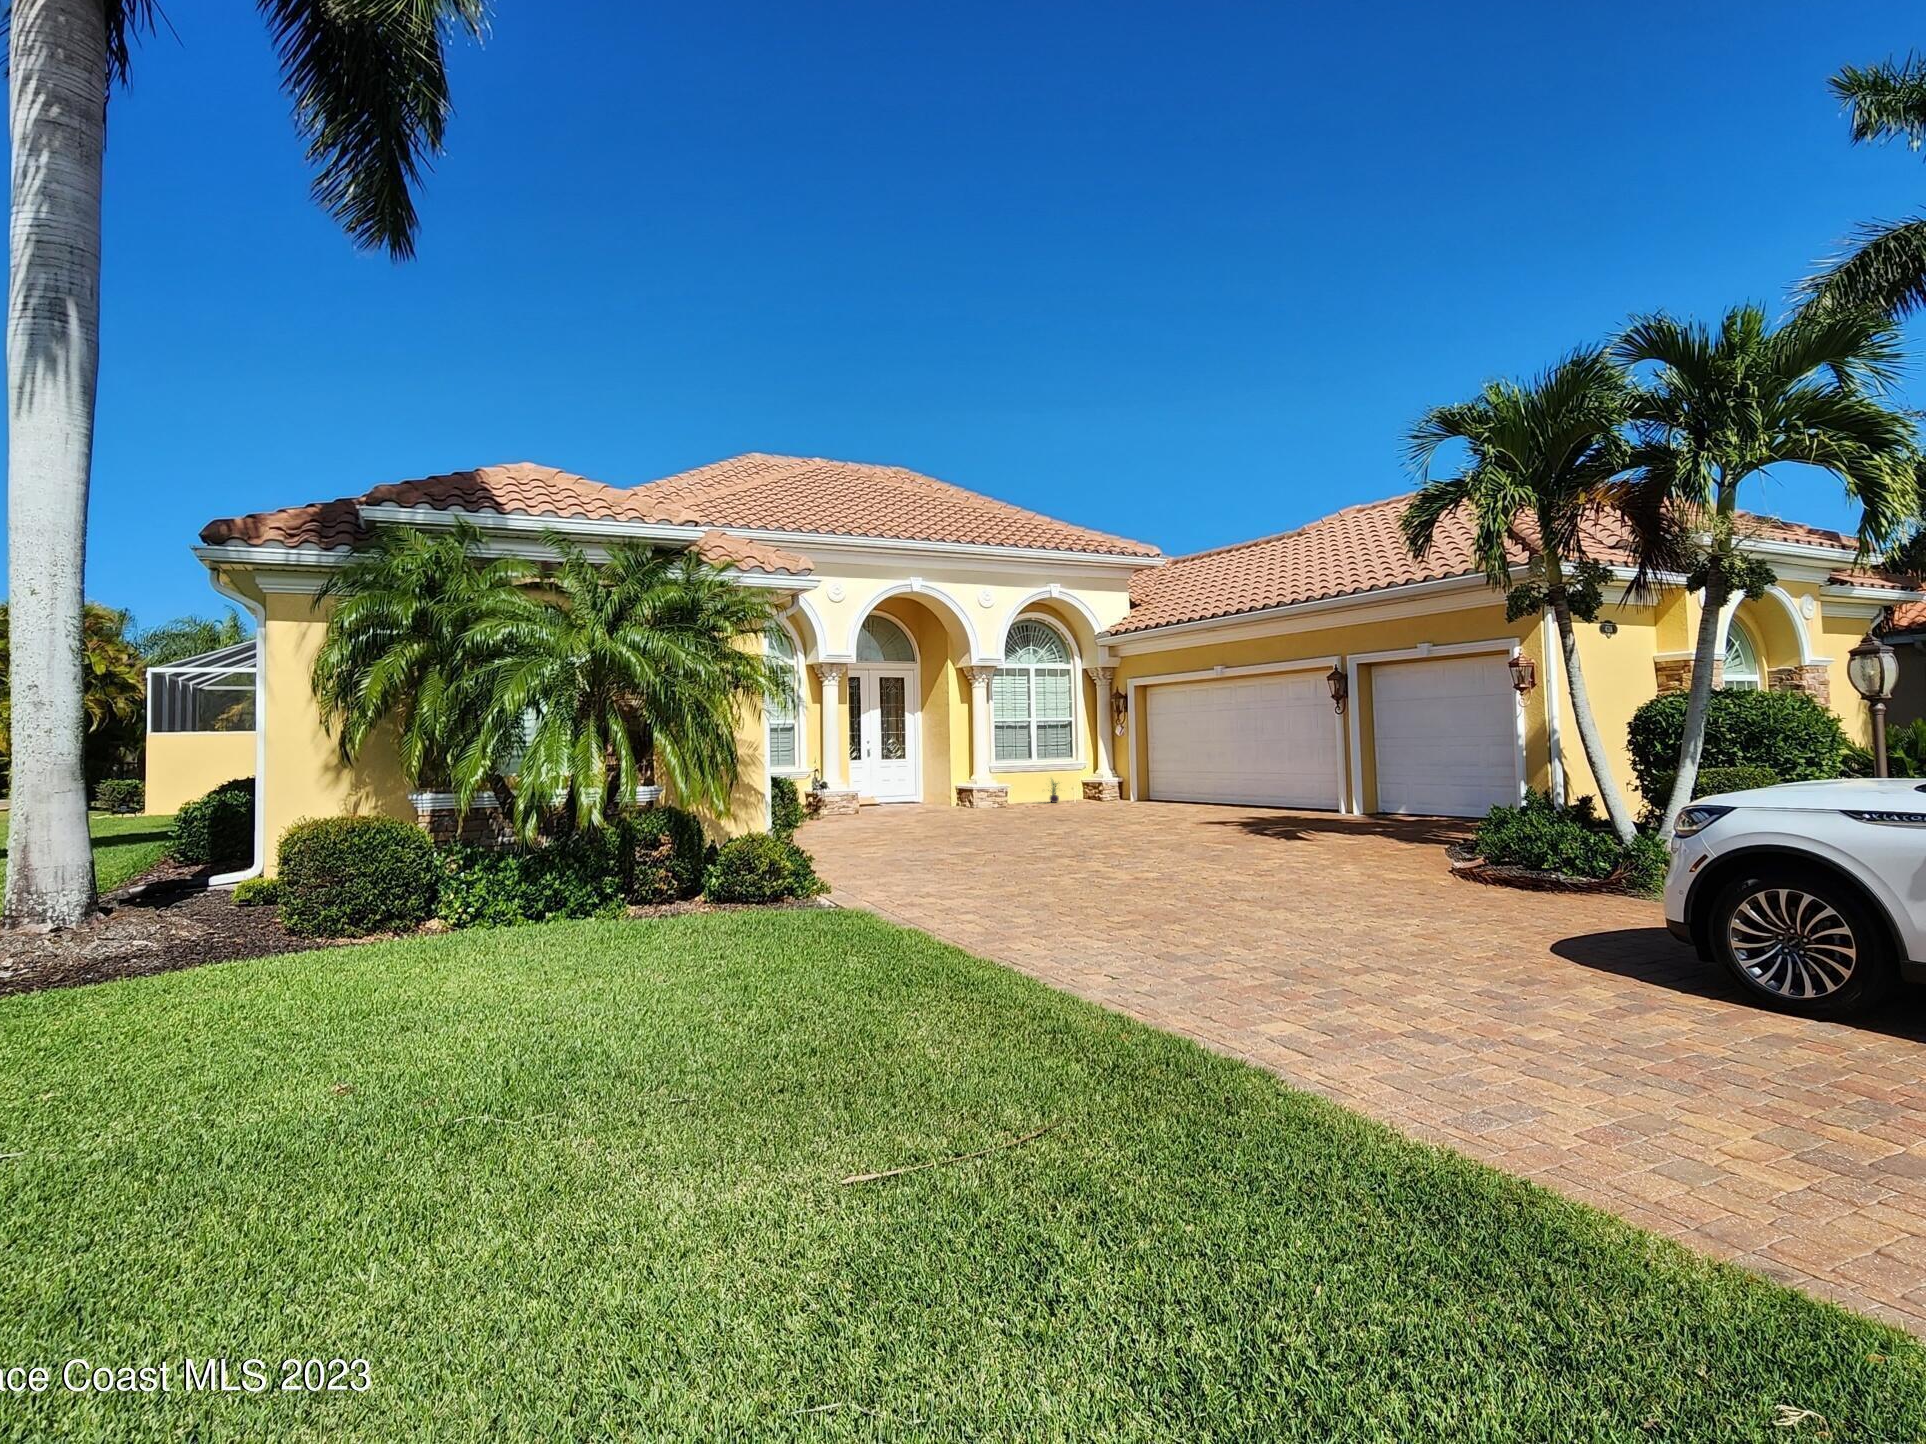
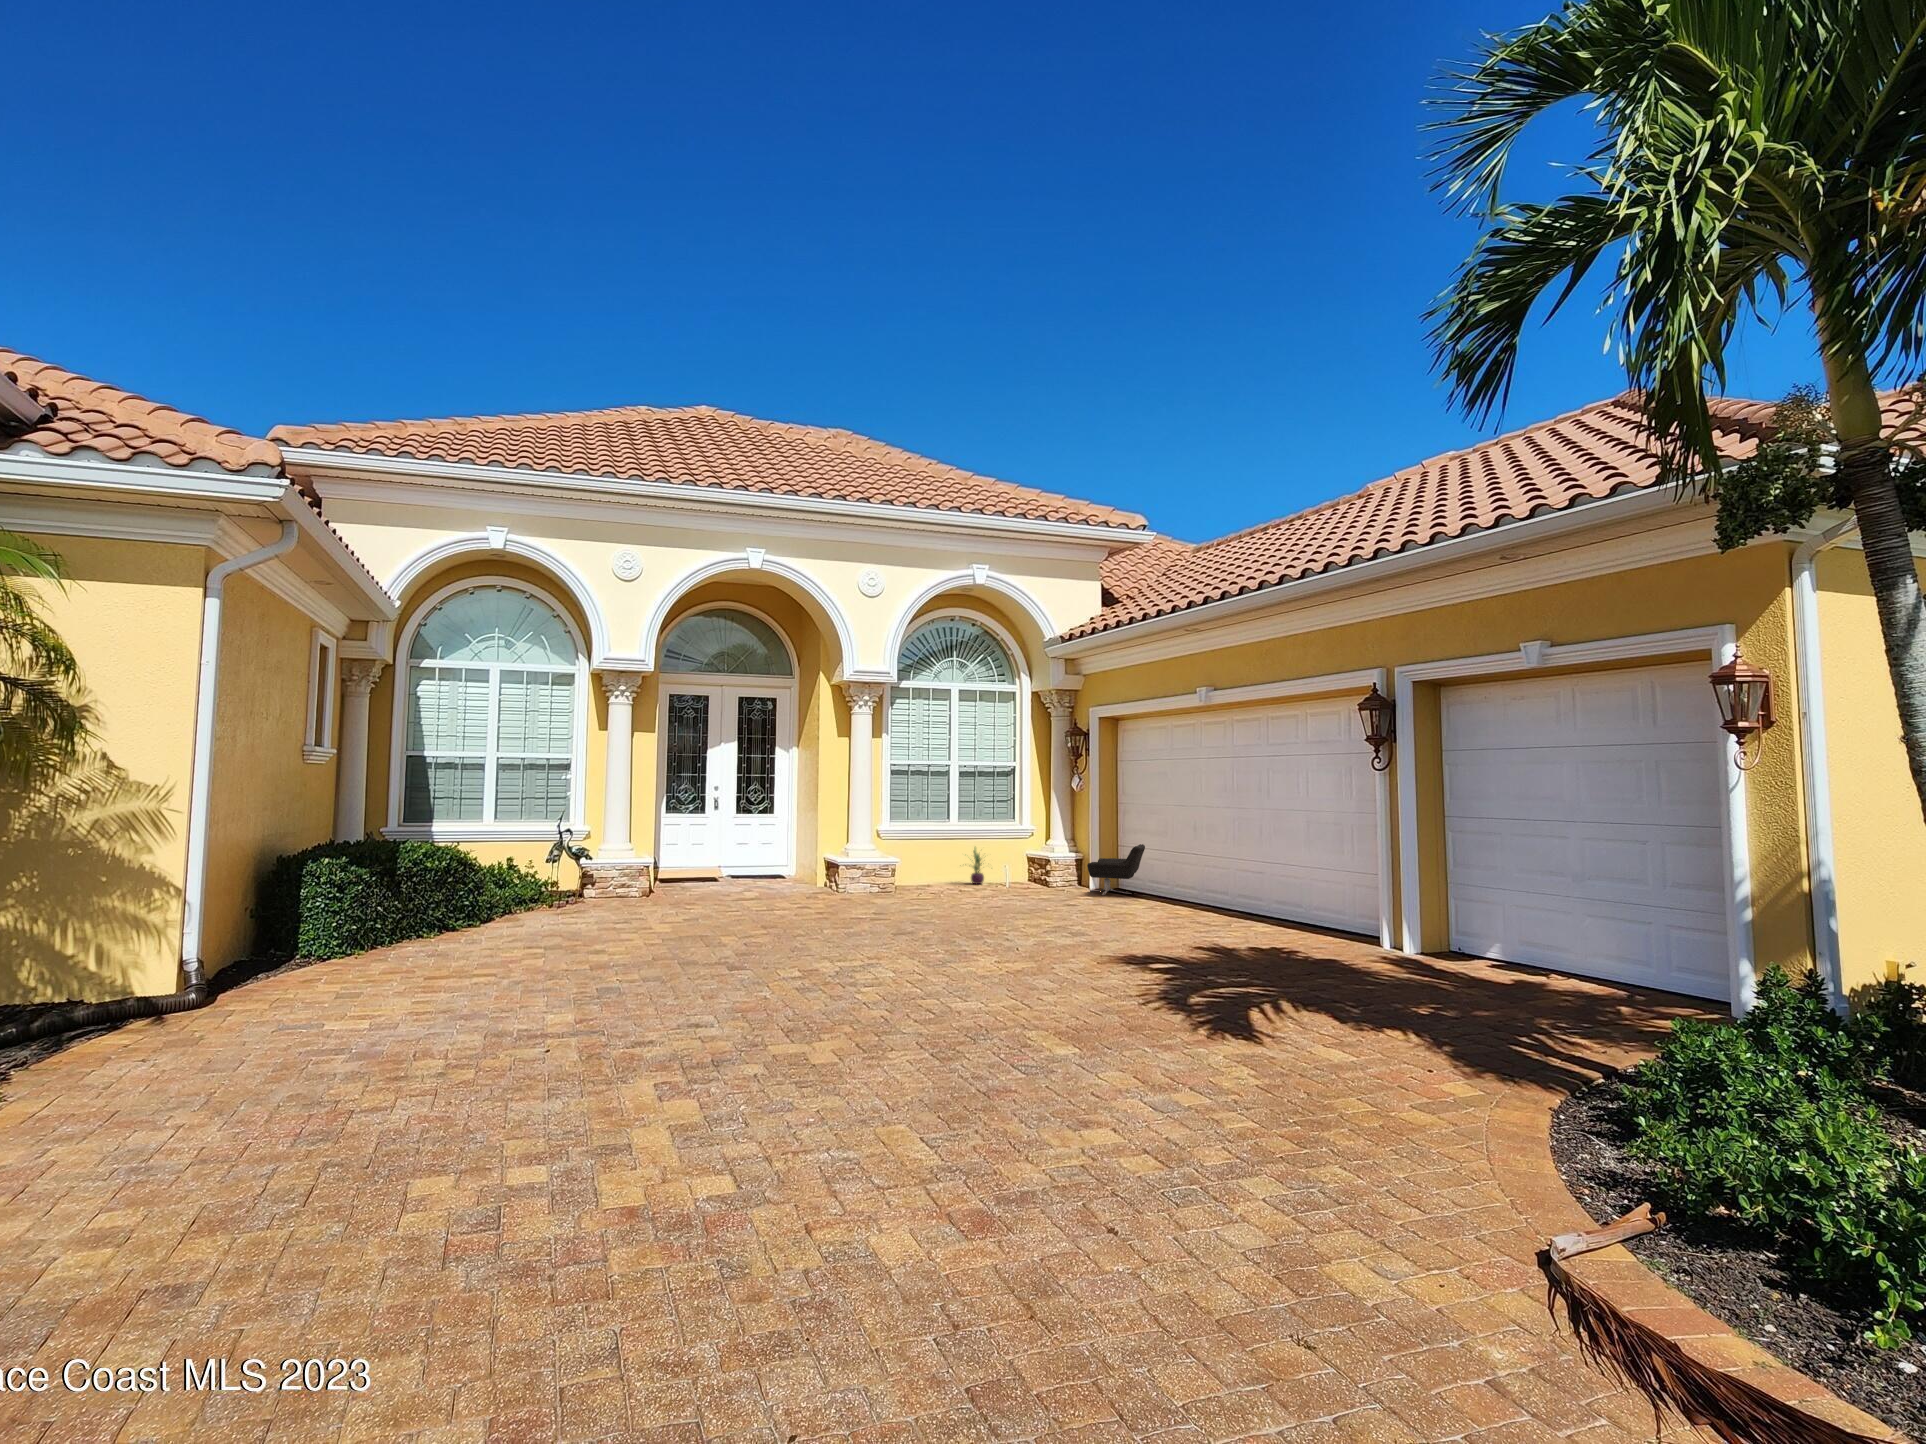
lounge chair: none [1131,771,1171,804] -> present [1087,844,1145,895]

